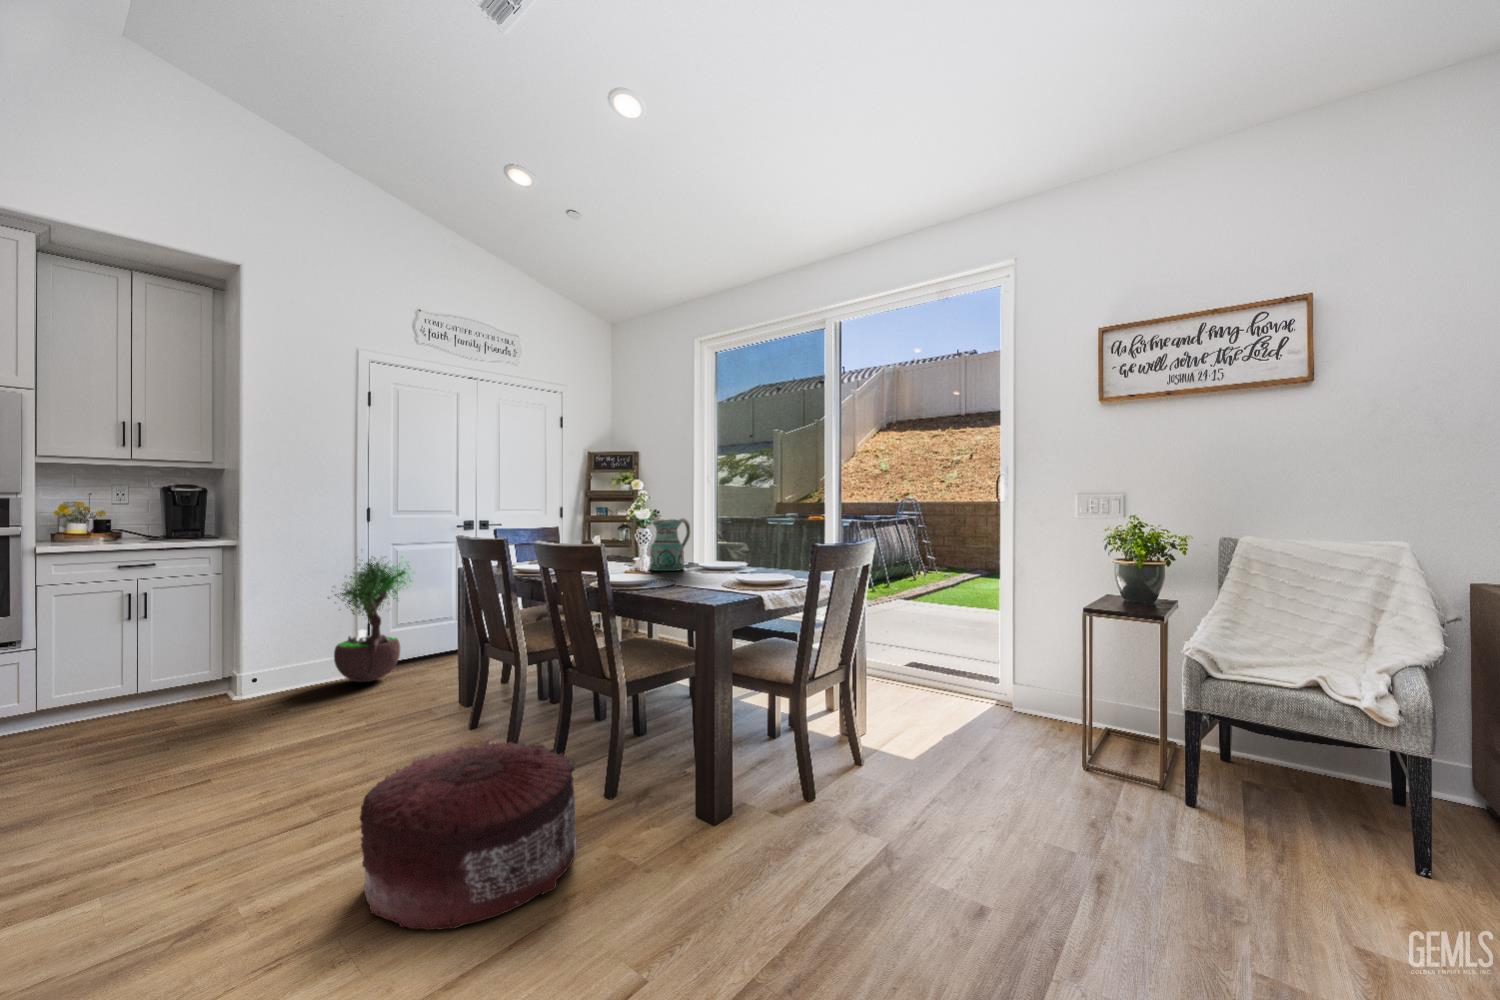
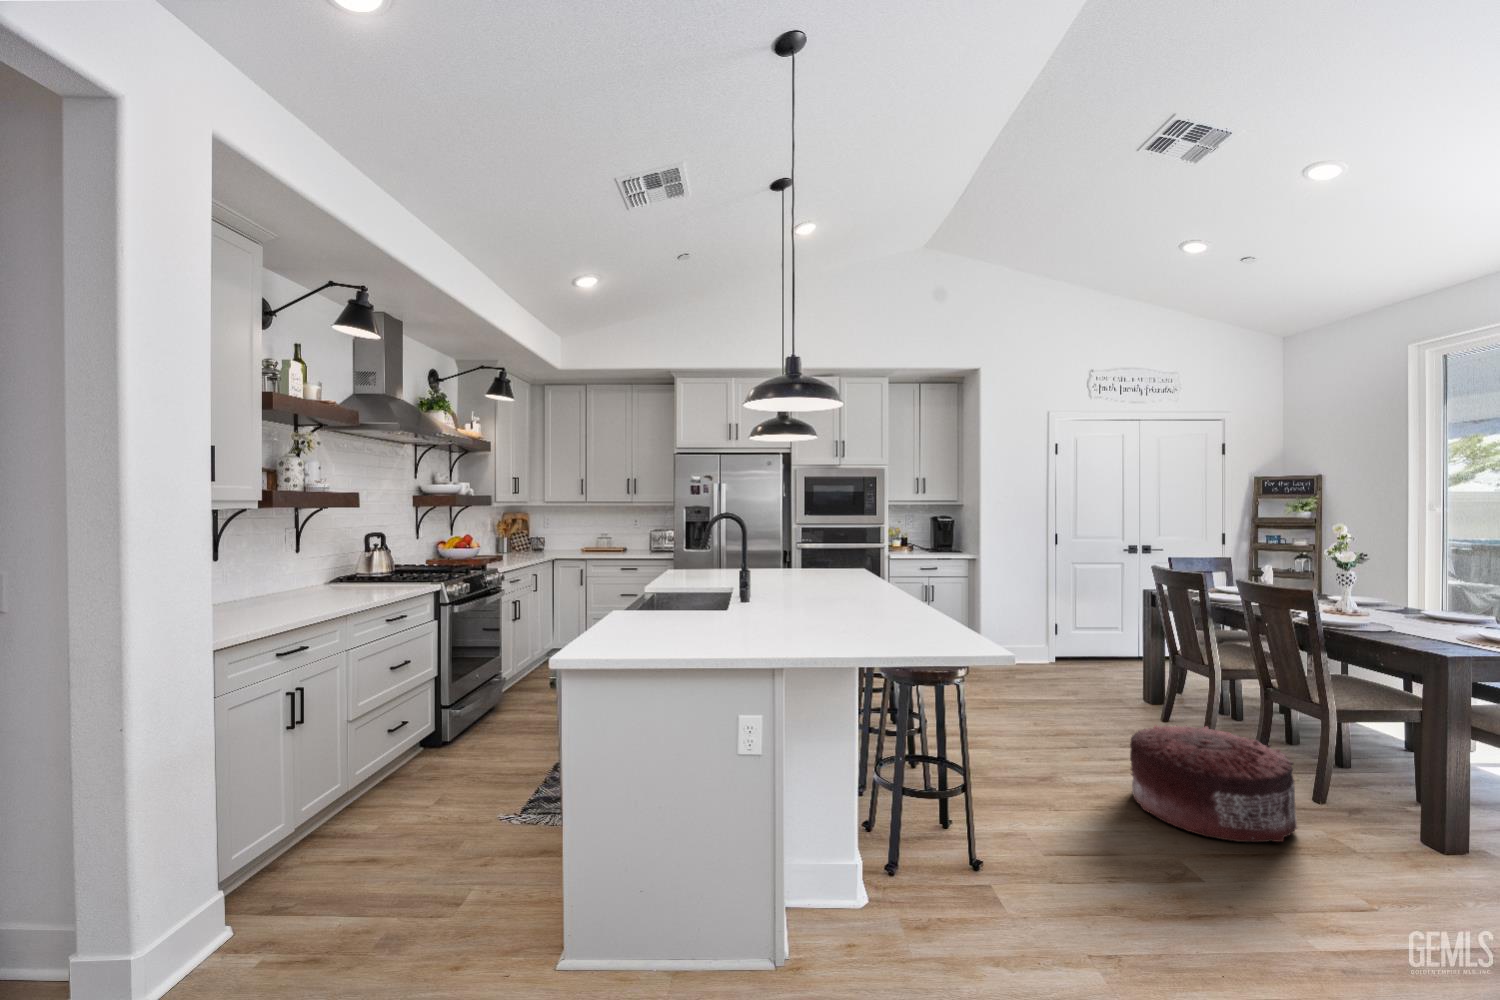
ceramic pitcher: present [649,519,690,571] -> none [1353,563,1408,615]
potted tree: present [328,556,415,682] -> none [1036,566,1099,667]

